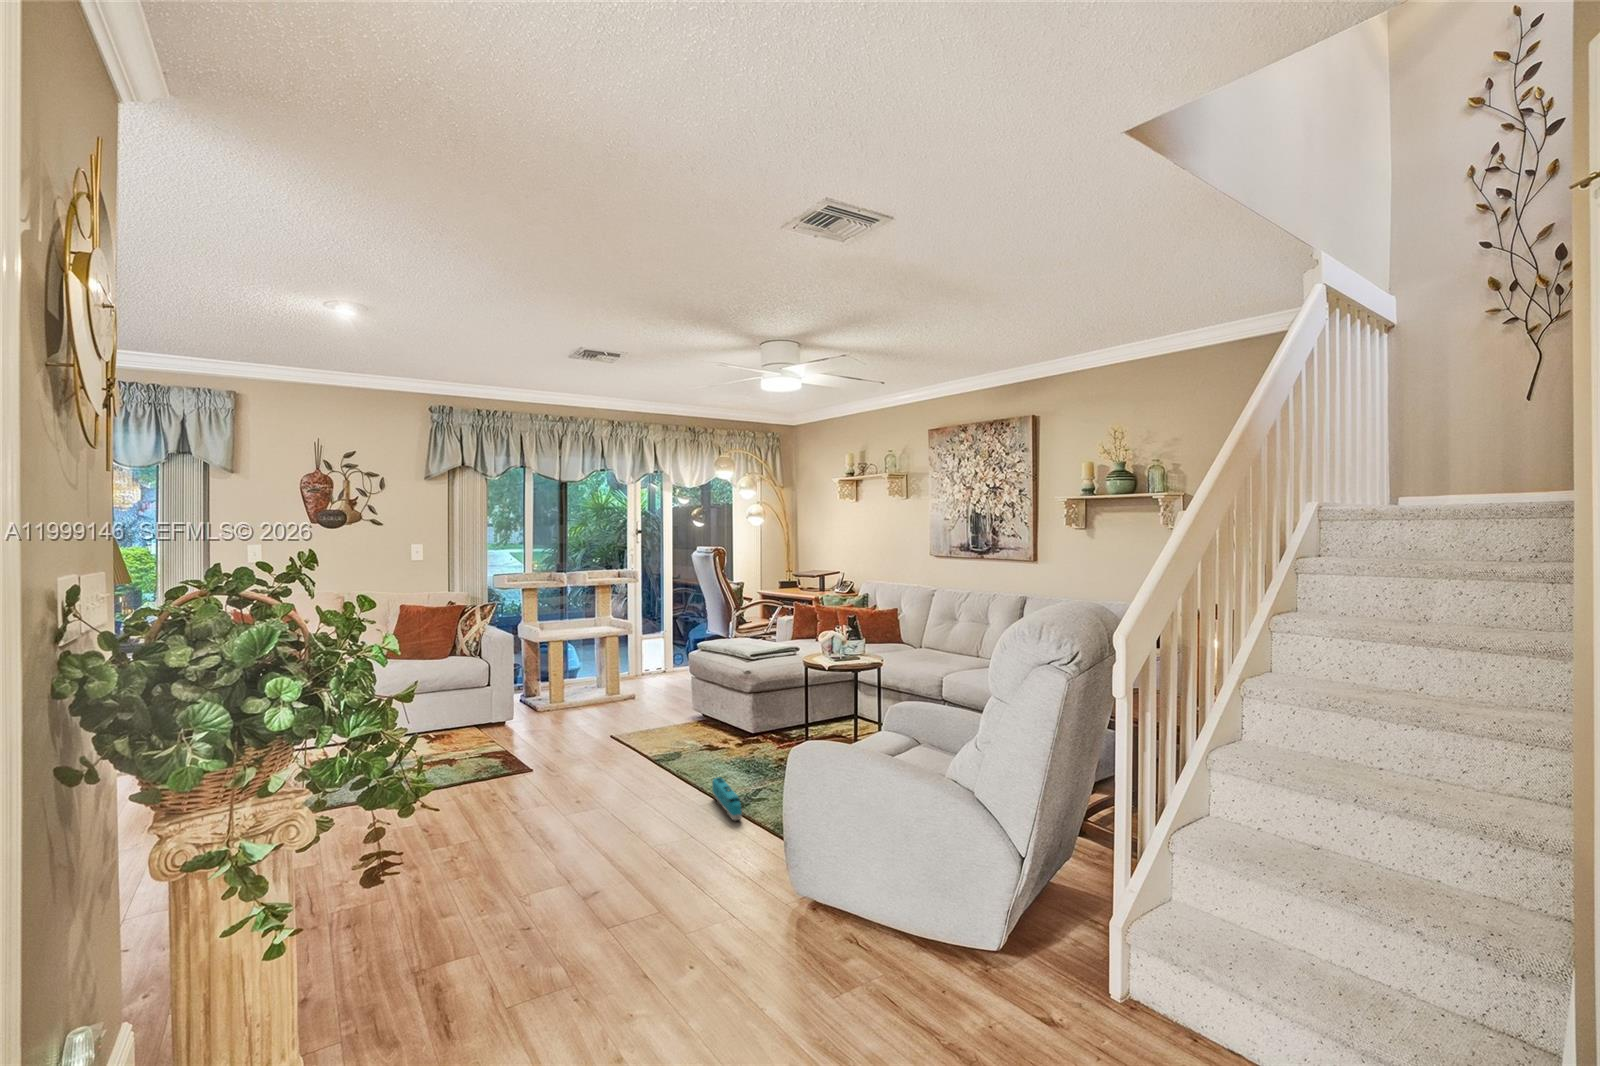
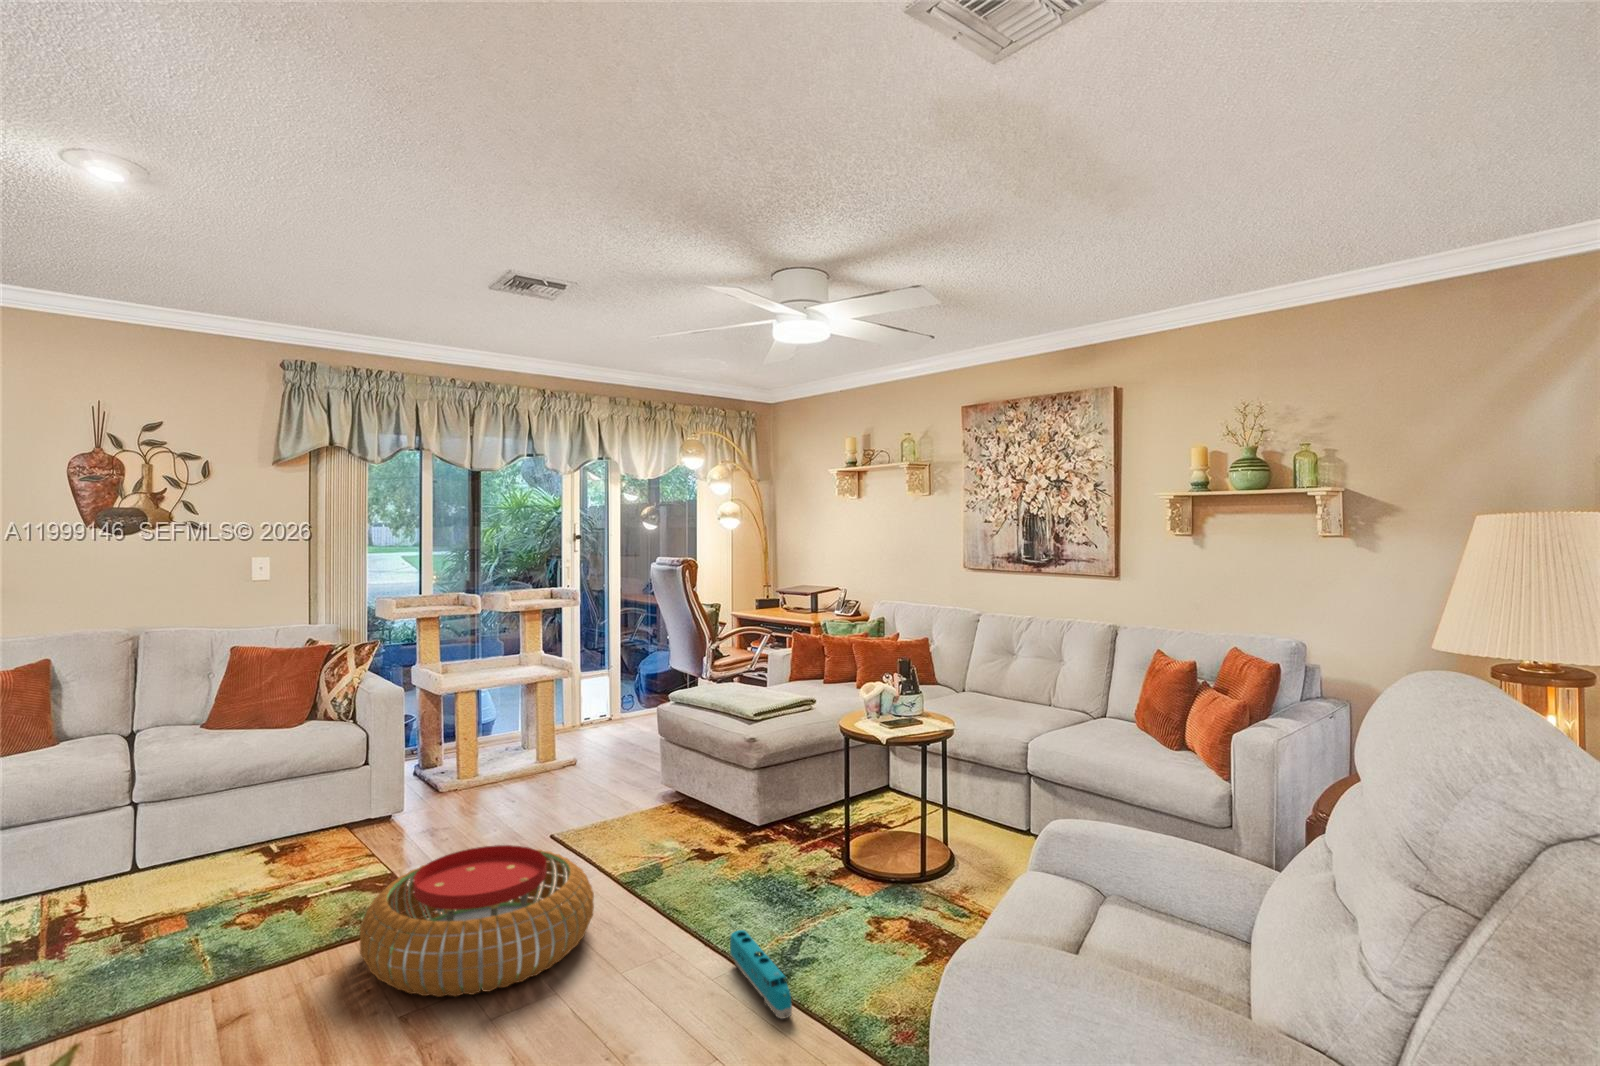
pouf: none [488,728,631,806] -> present [359,845,594,997]

